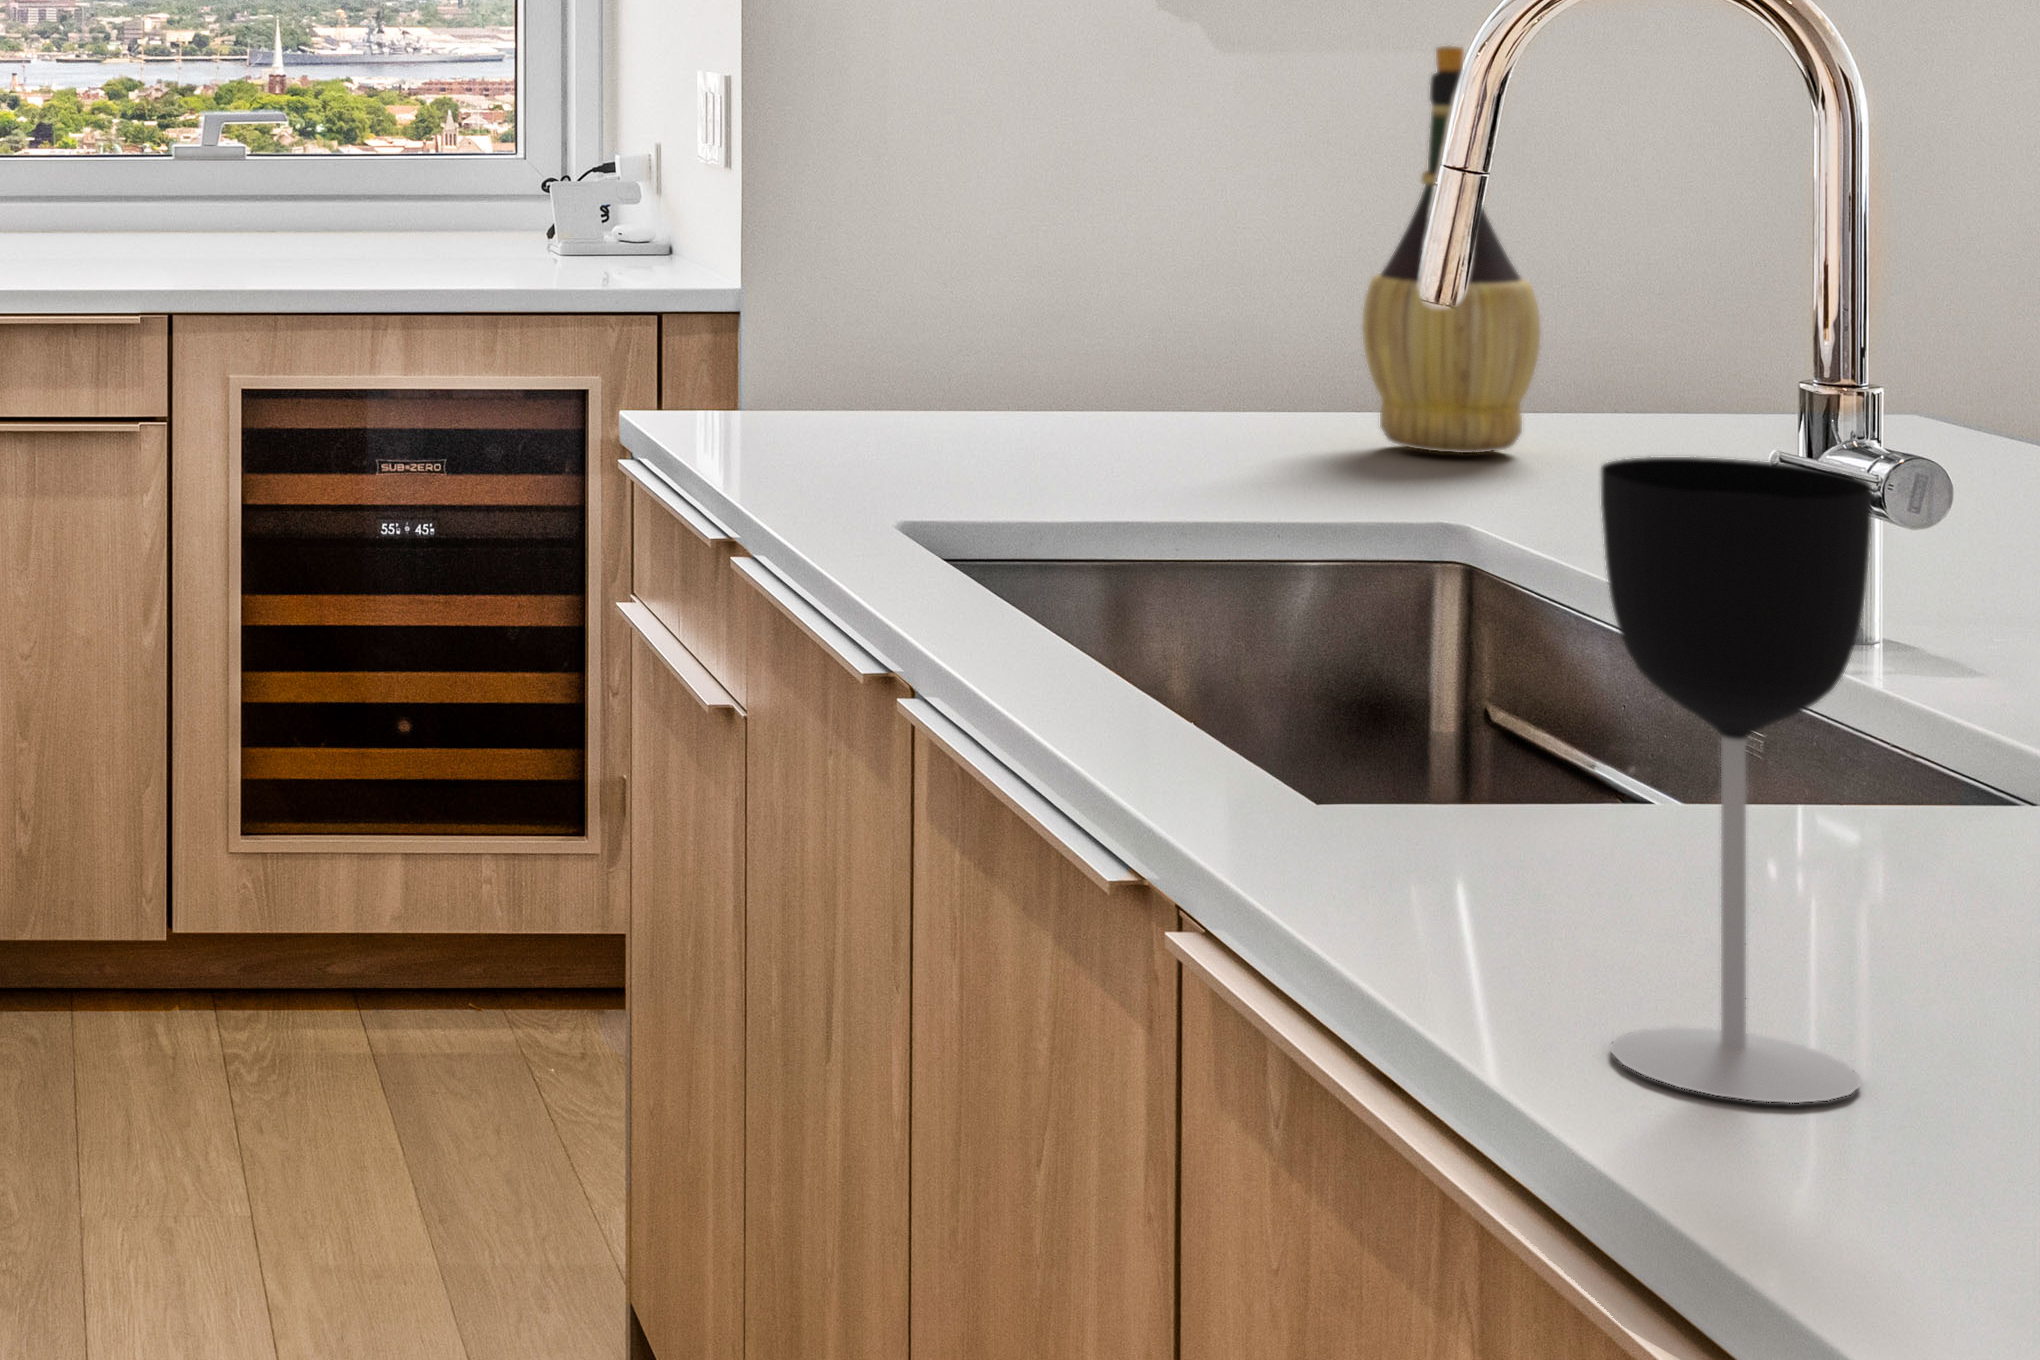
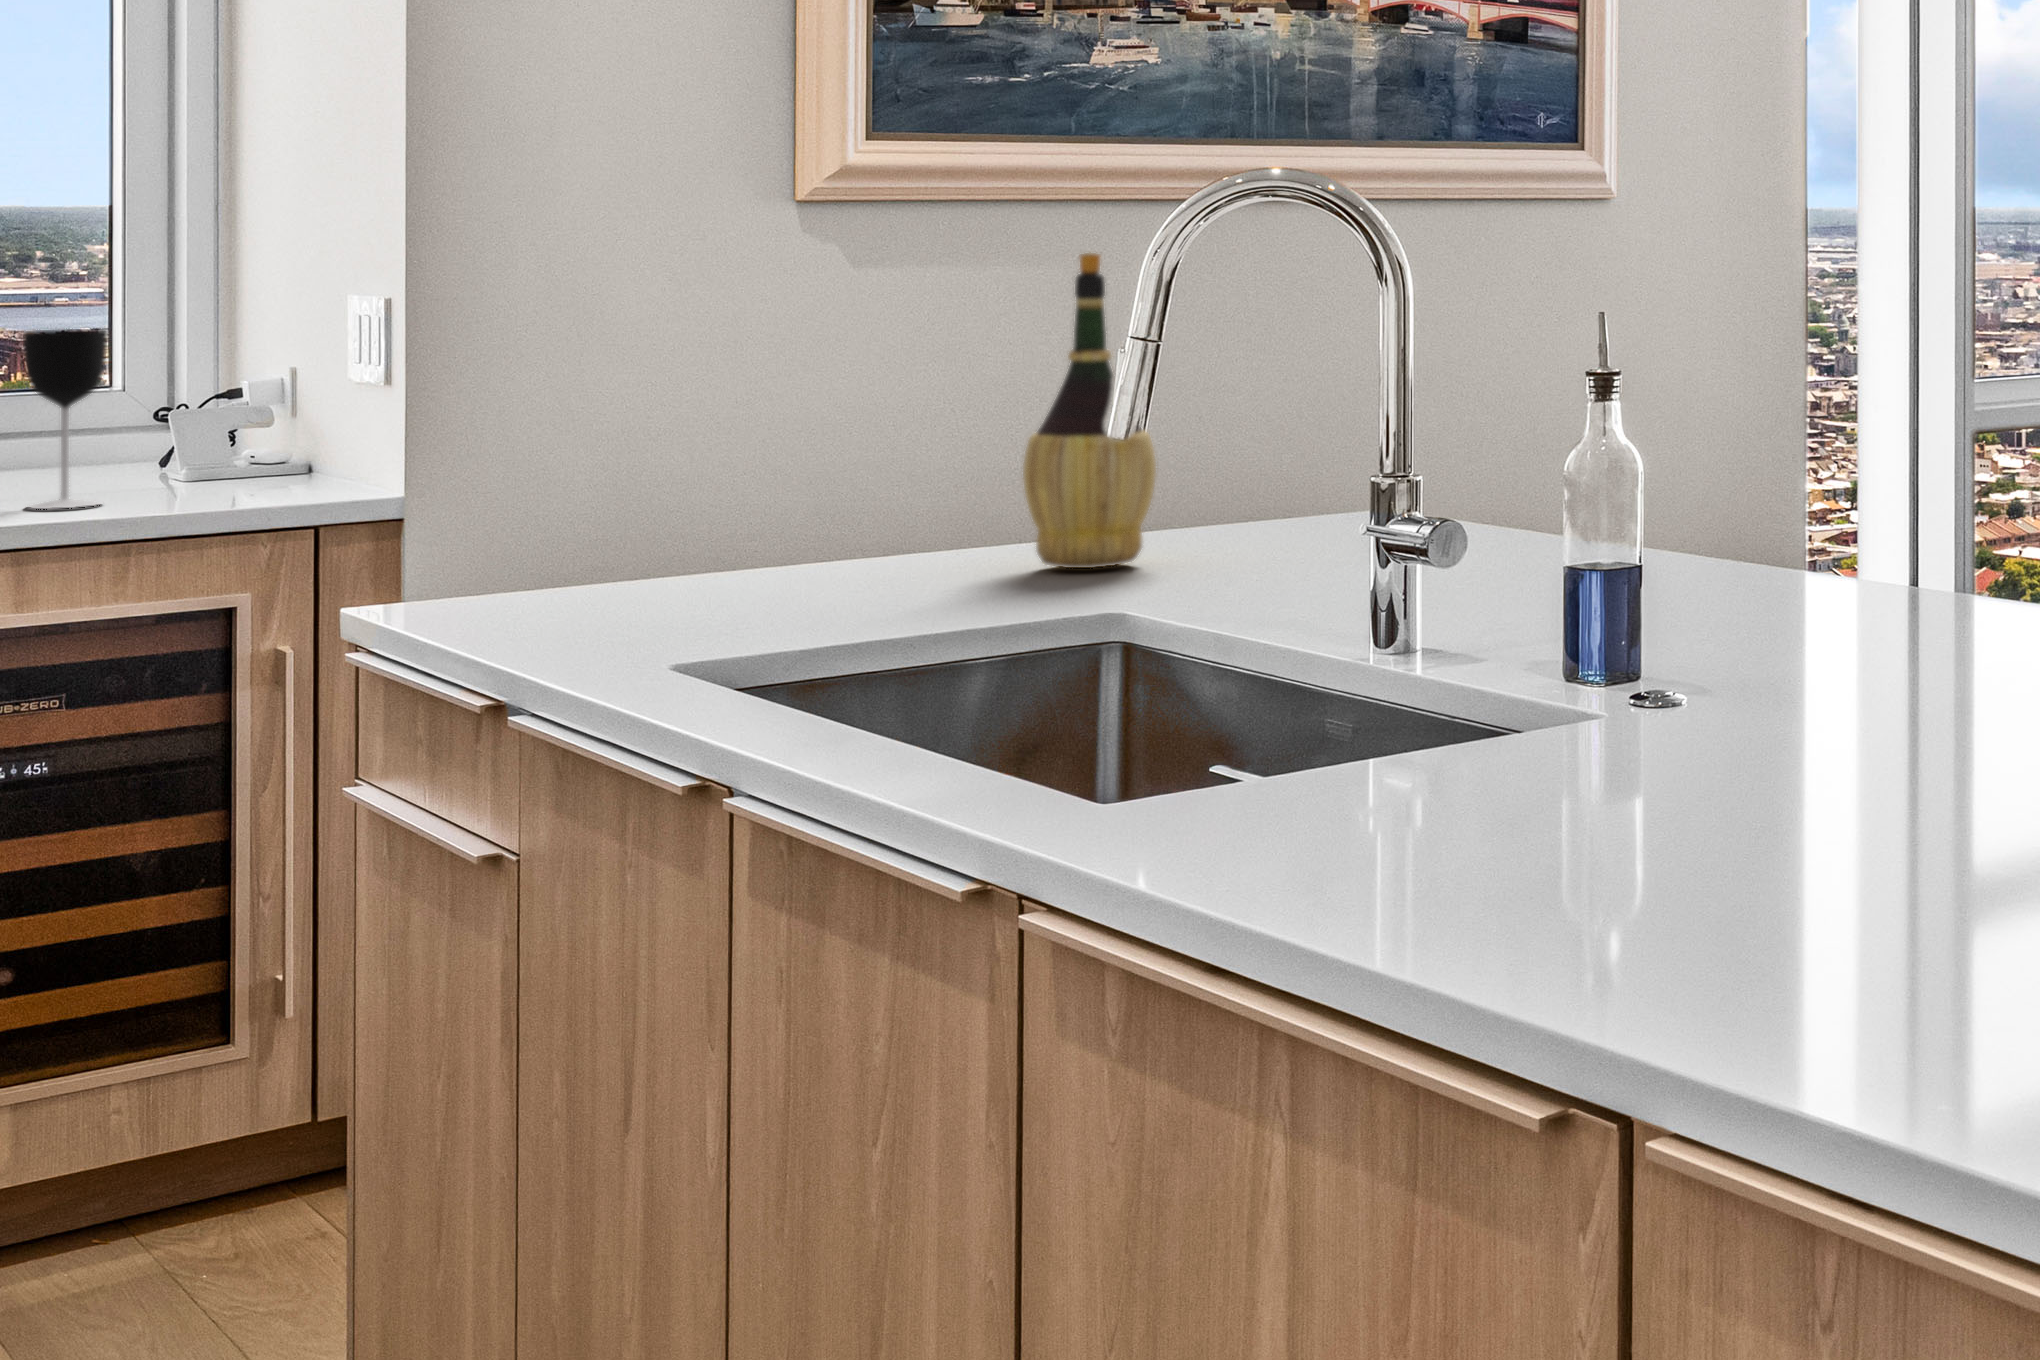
wine glass: present [1601,457,1872,1103] -> present [23,329,108,509]

